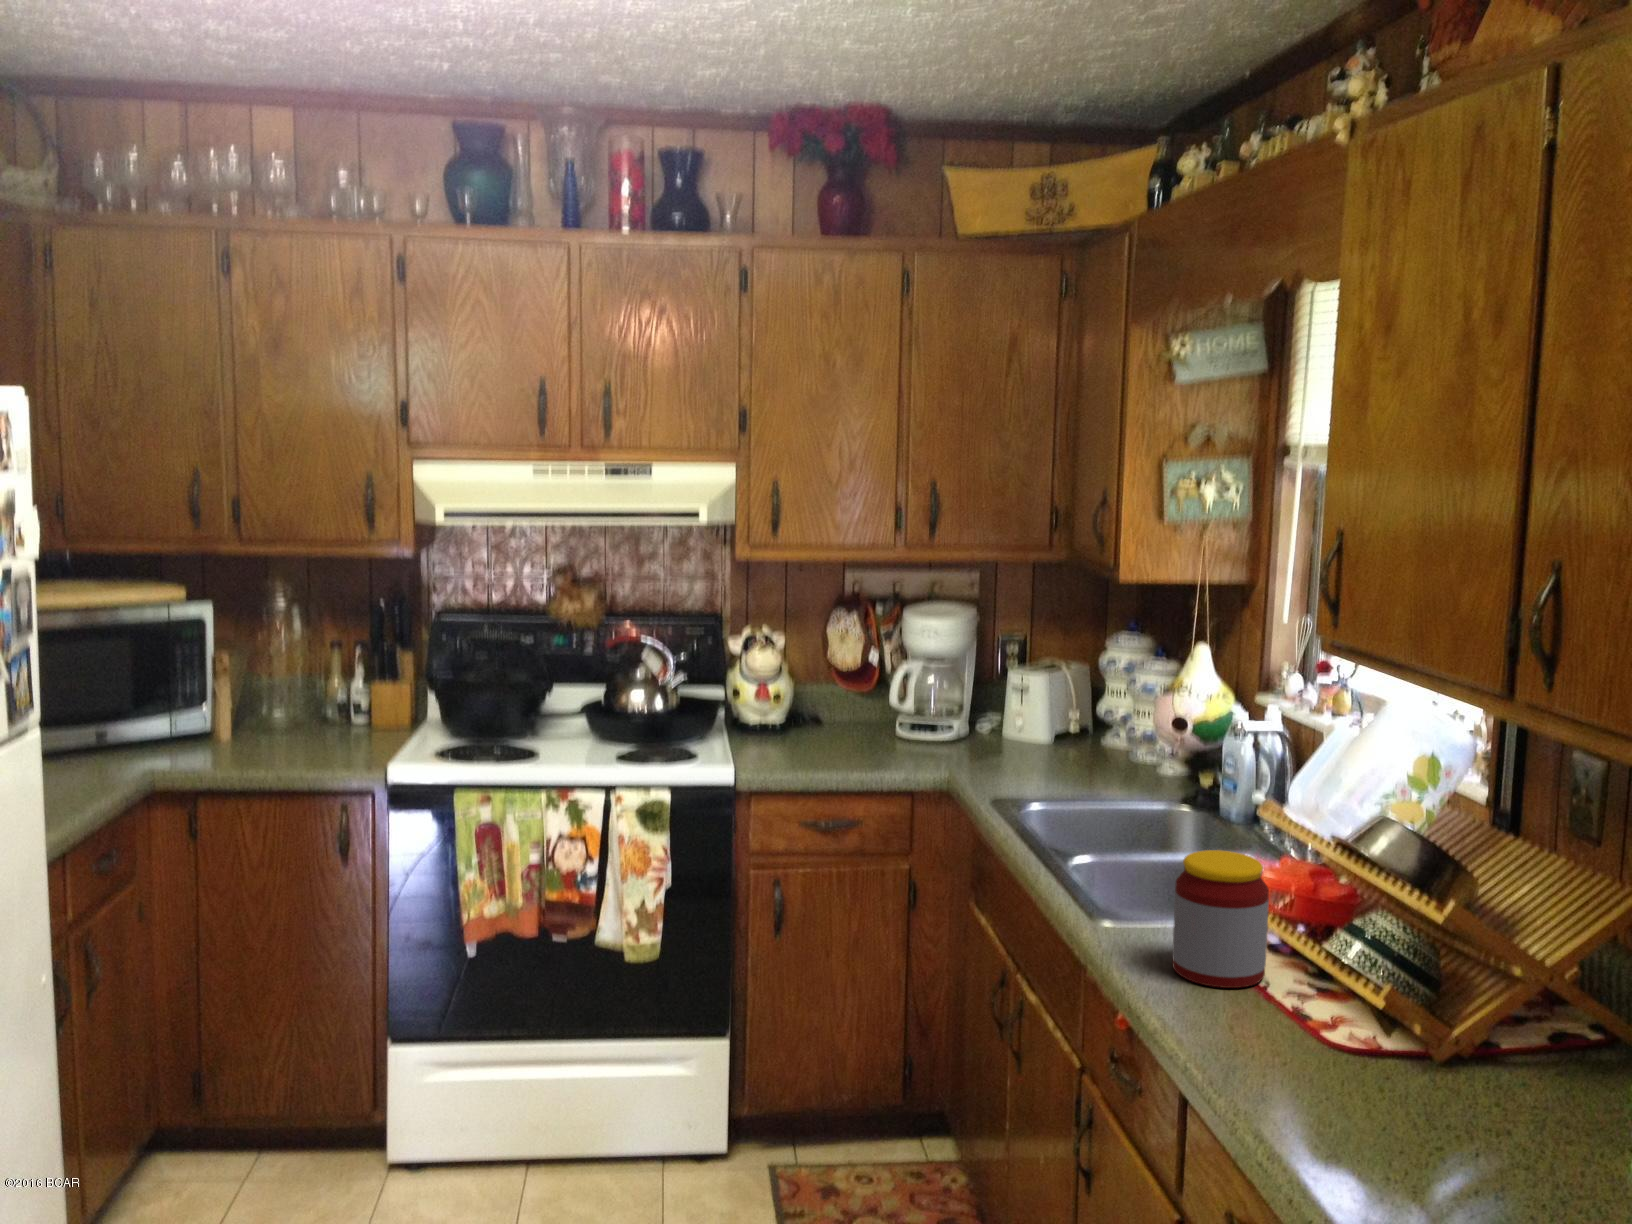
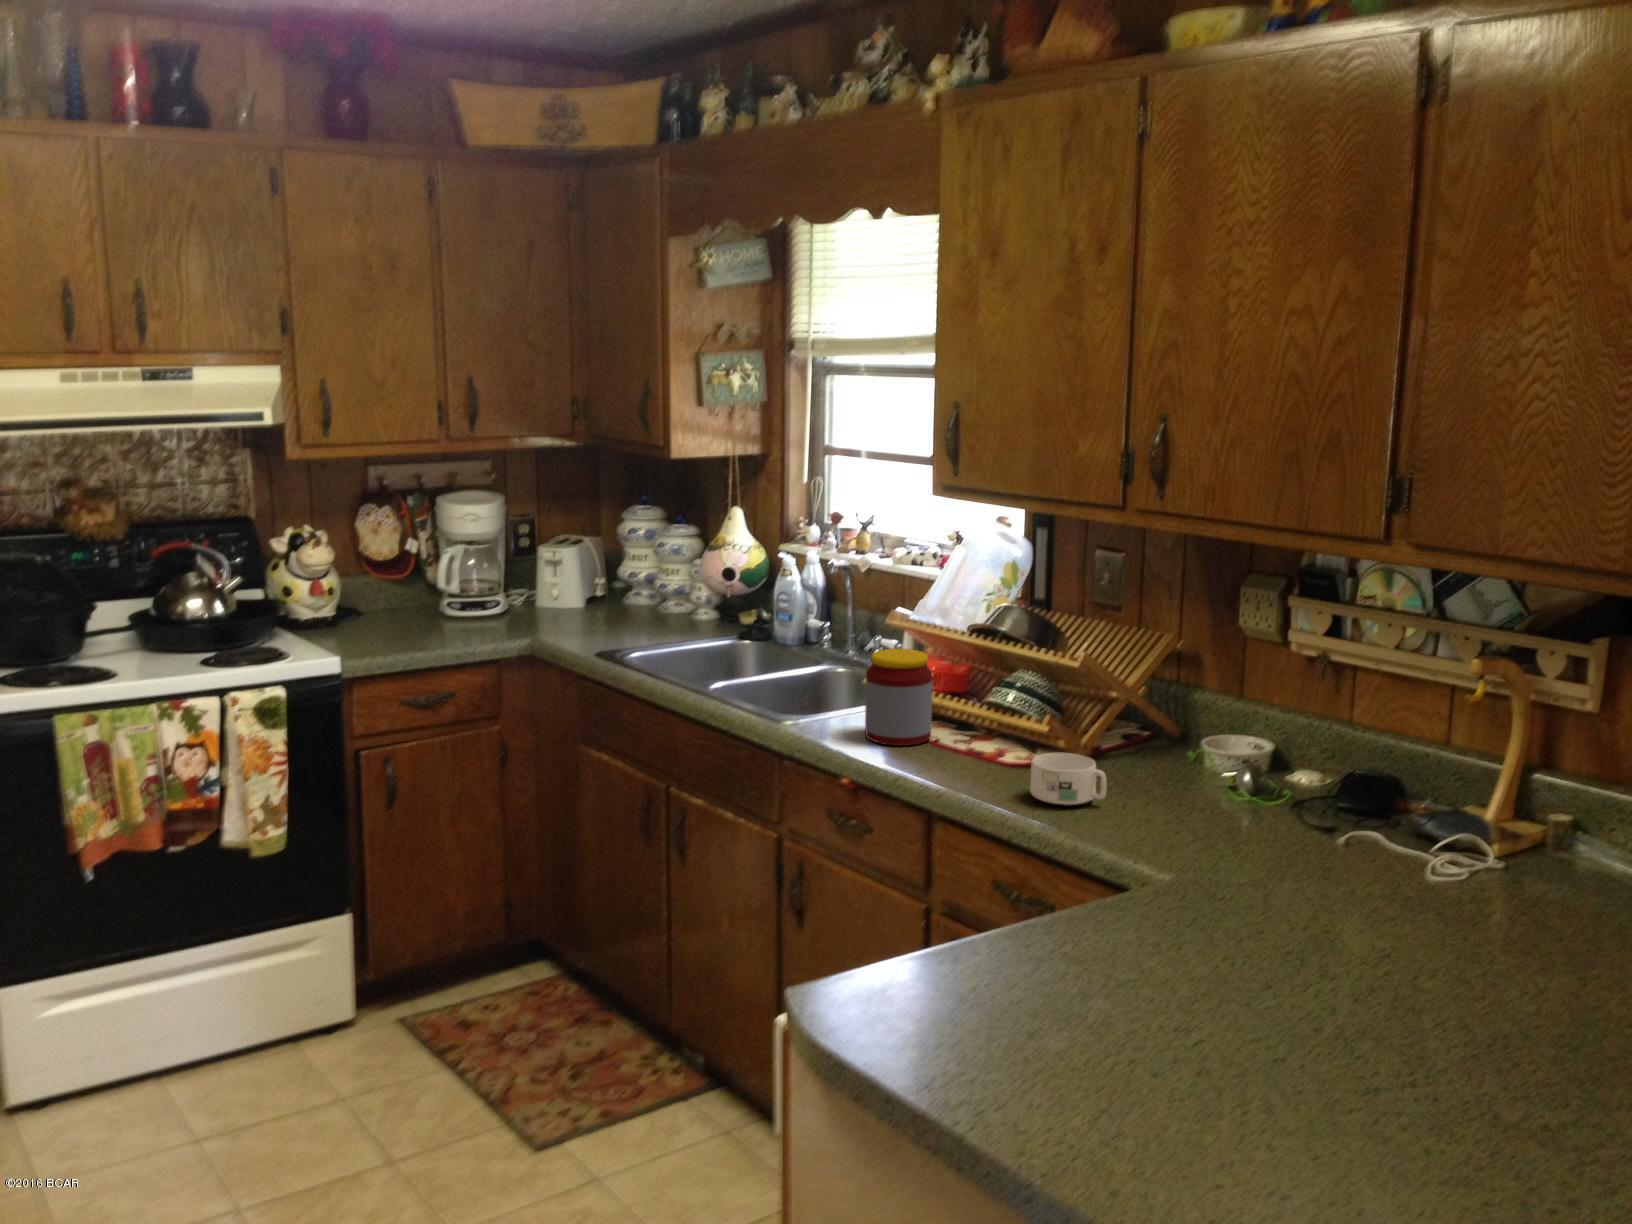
mug: none [1308,1047,1420,1140] -> present [1030,753,1106,805]

